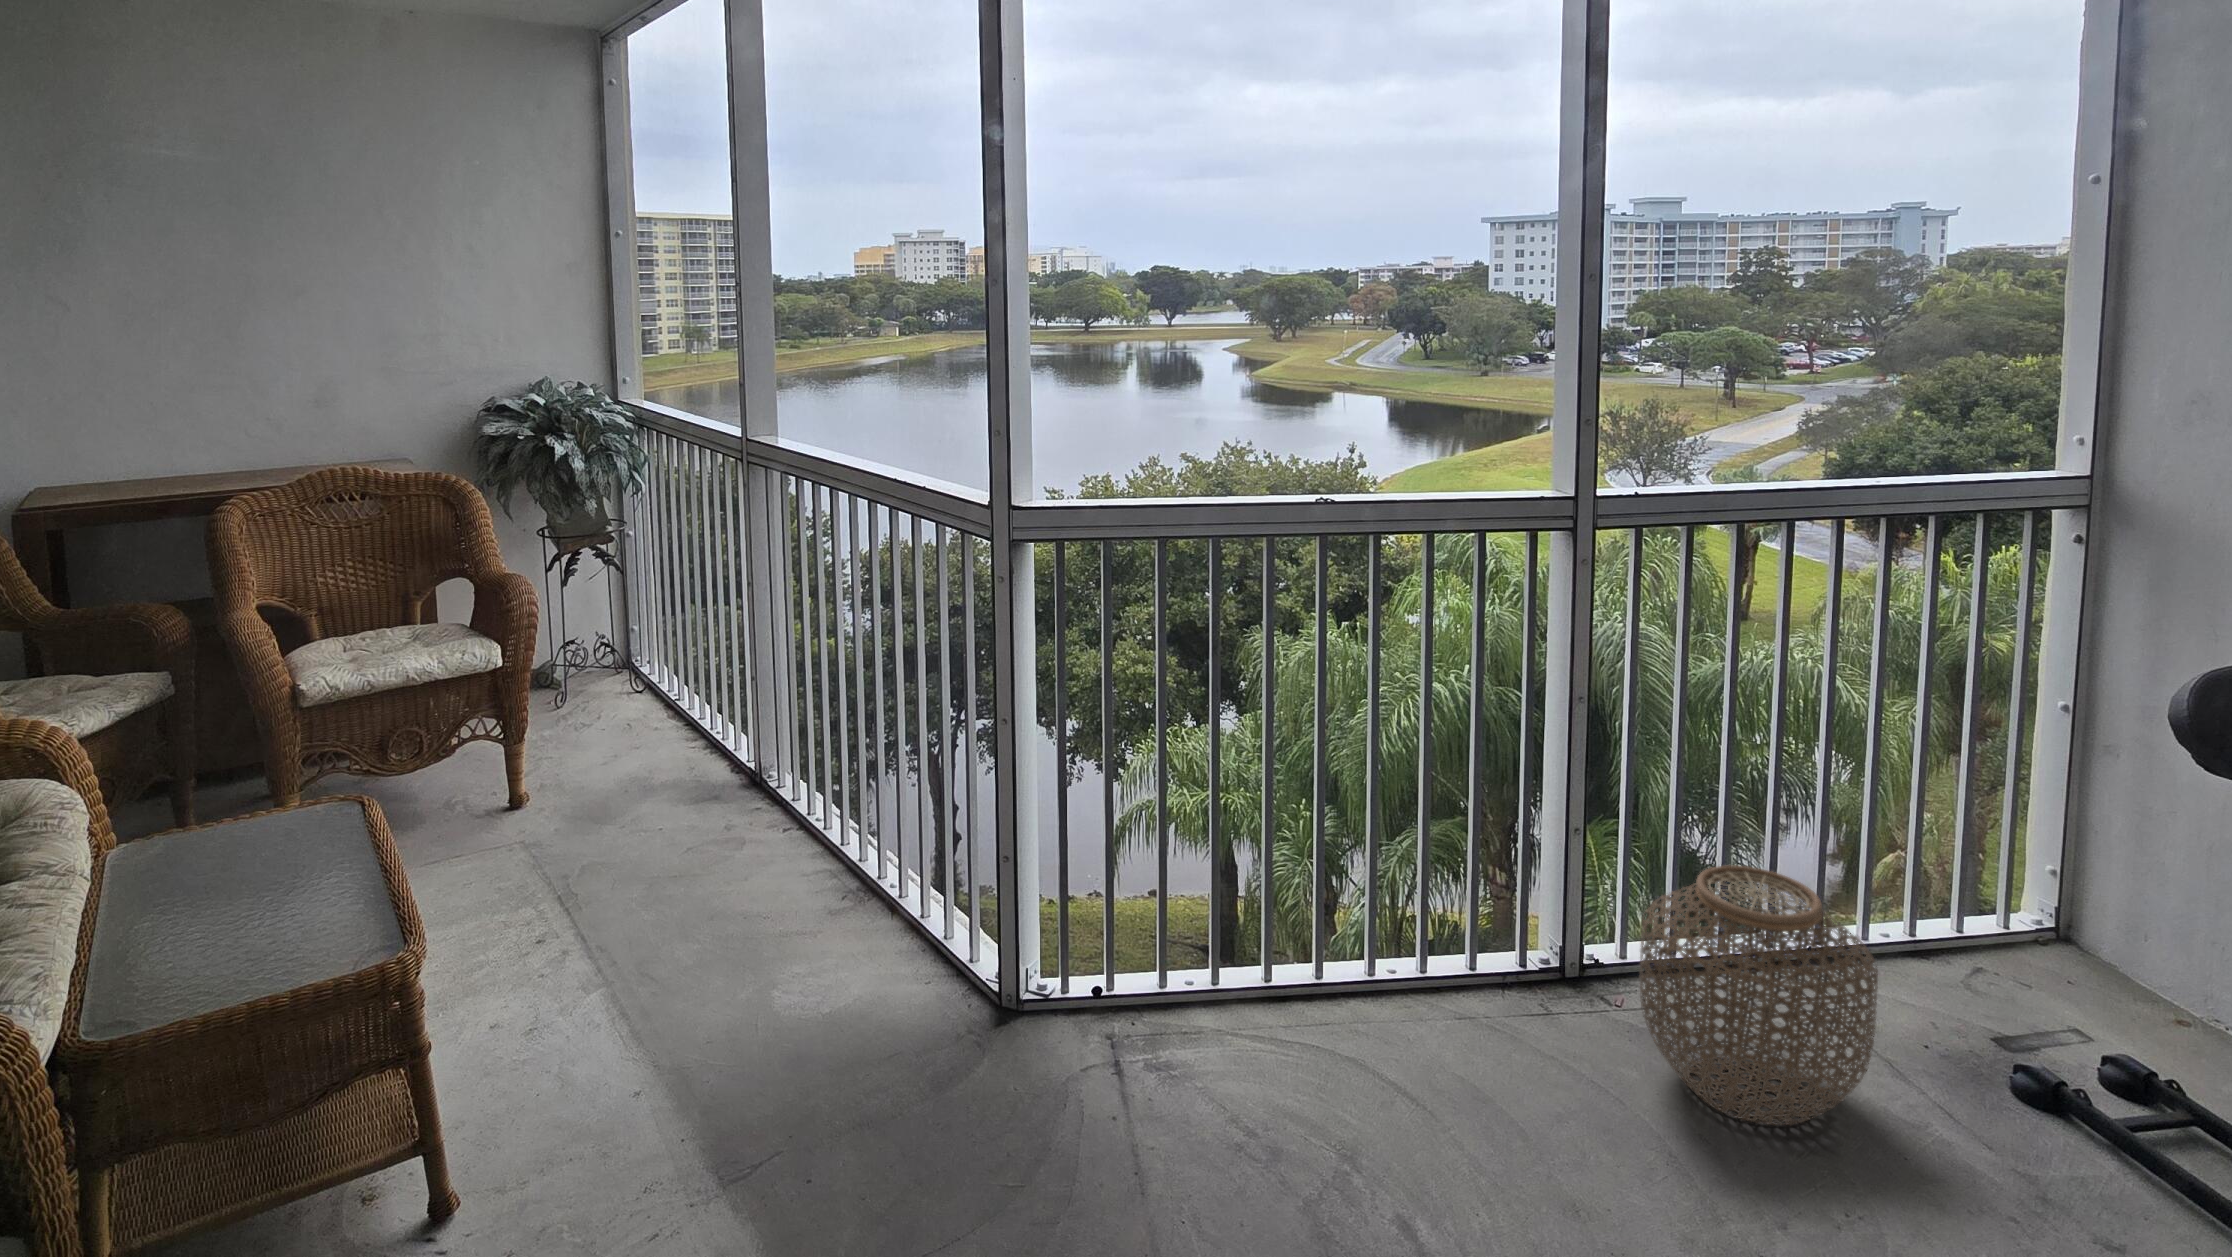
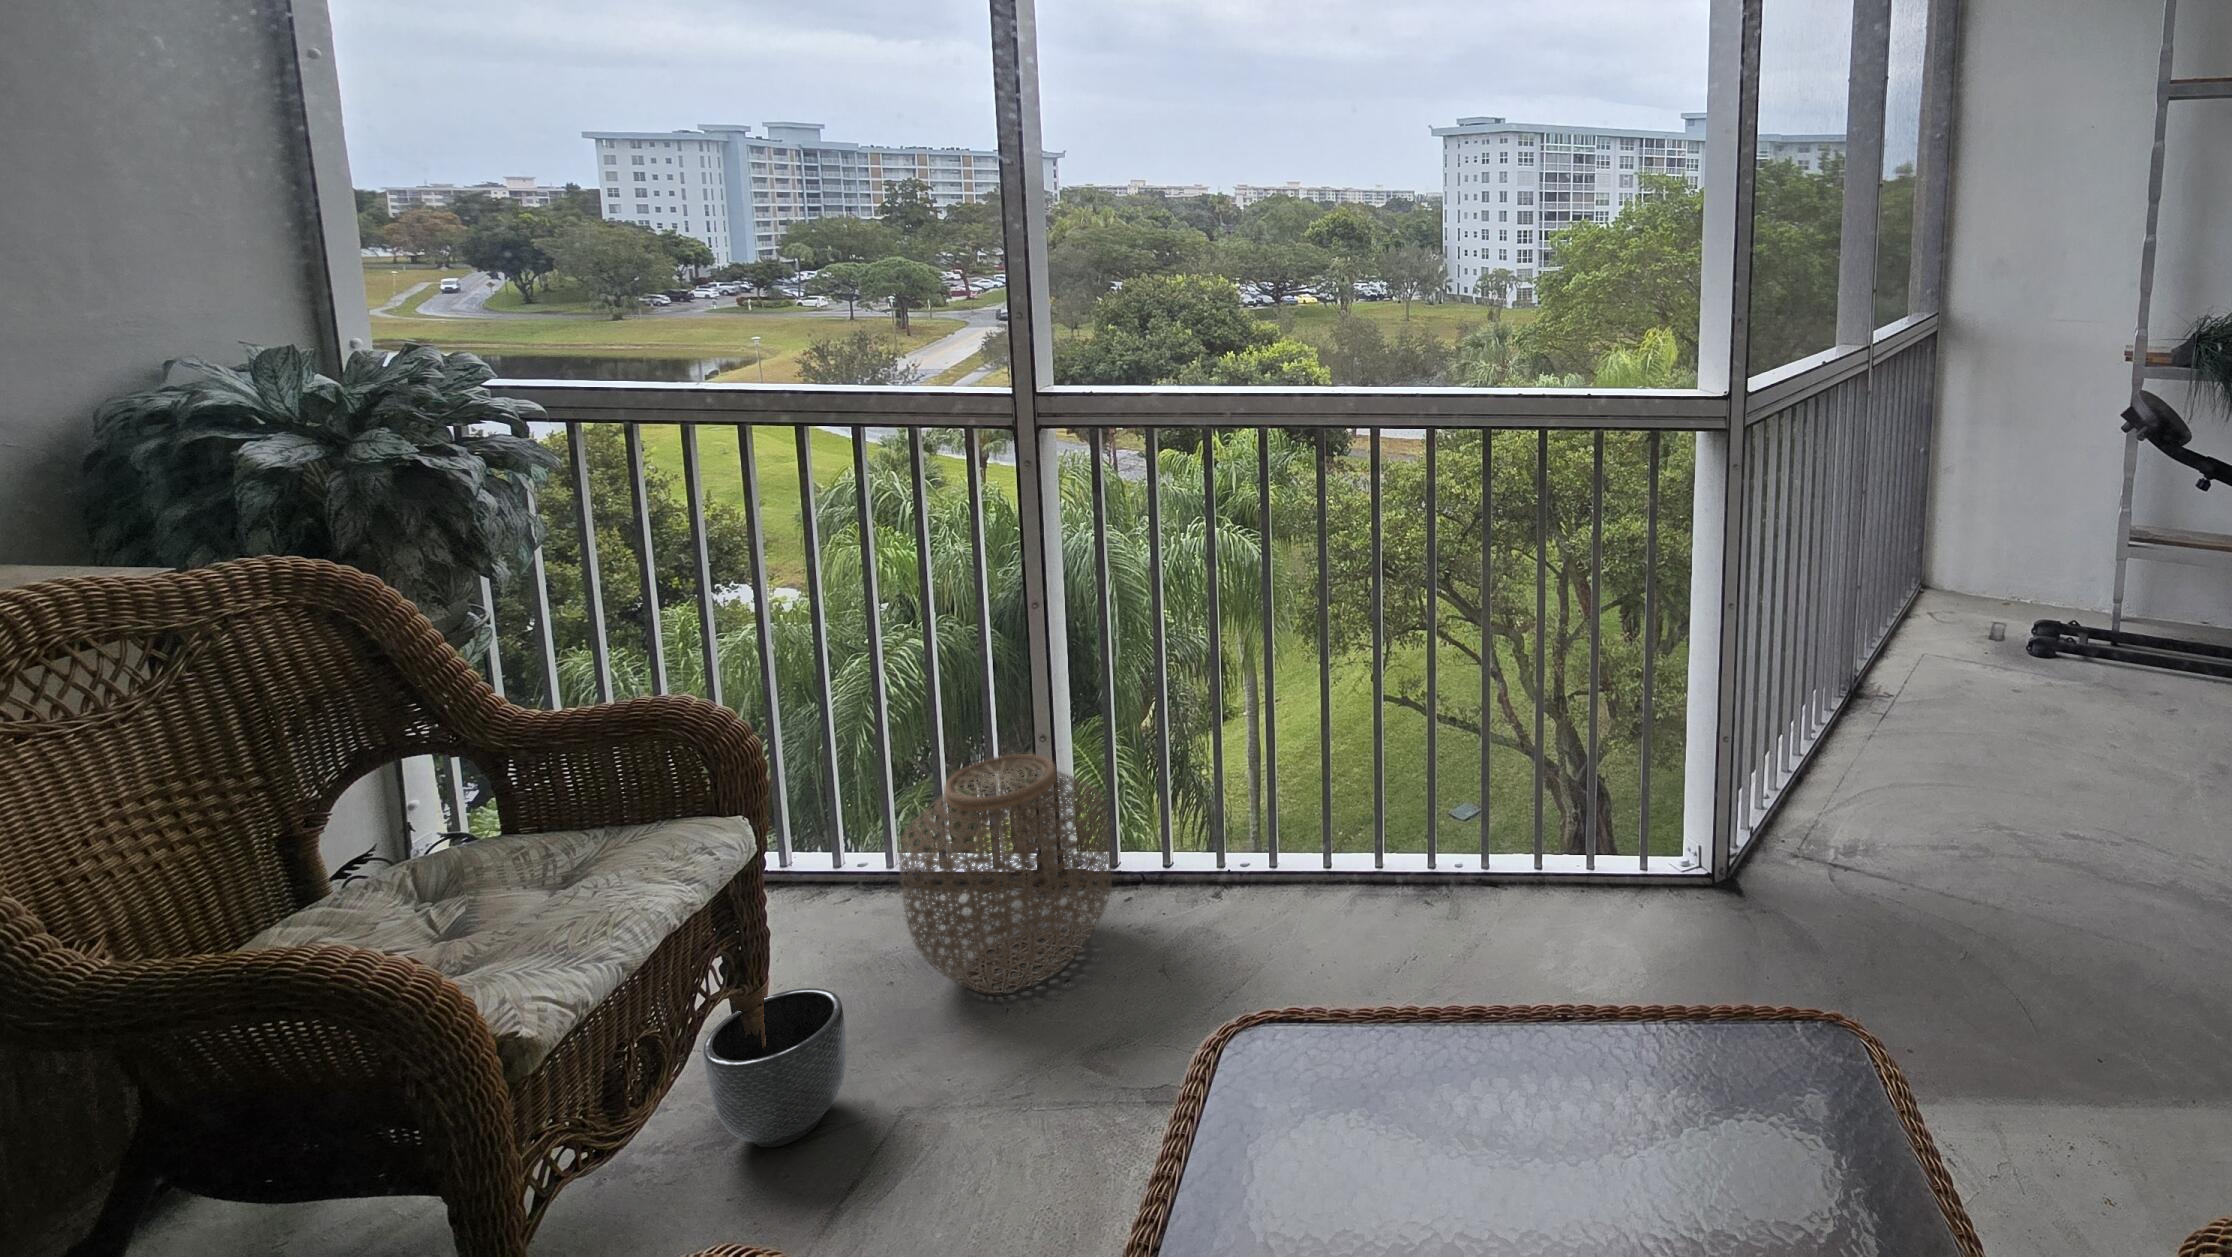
planter: none [1453,995,1568,1136] -> present [703,988,846,1147]

